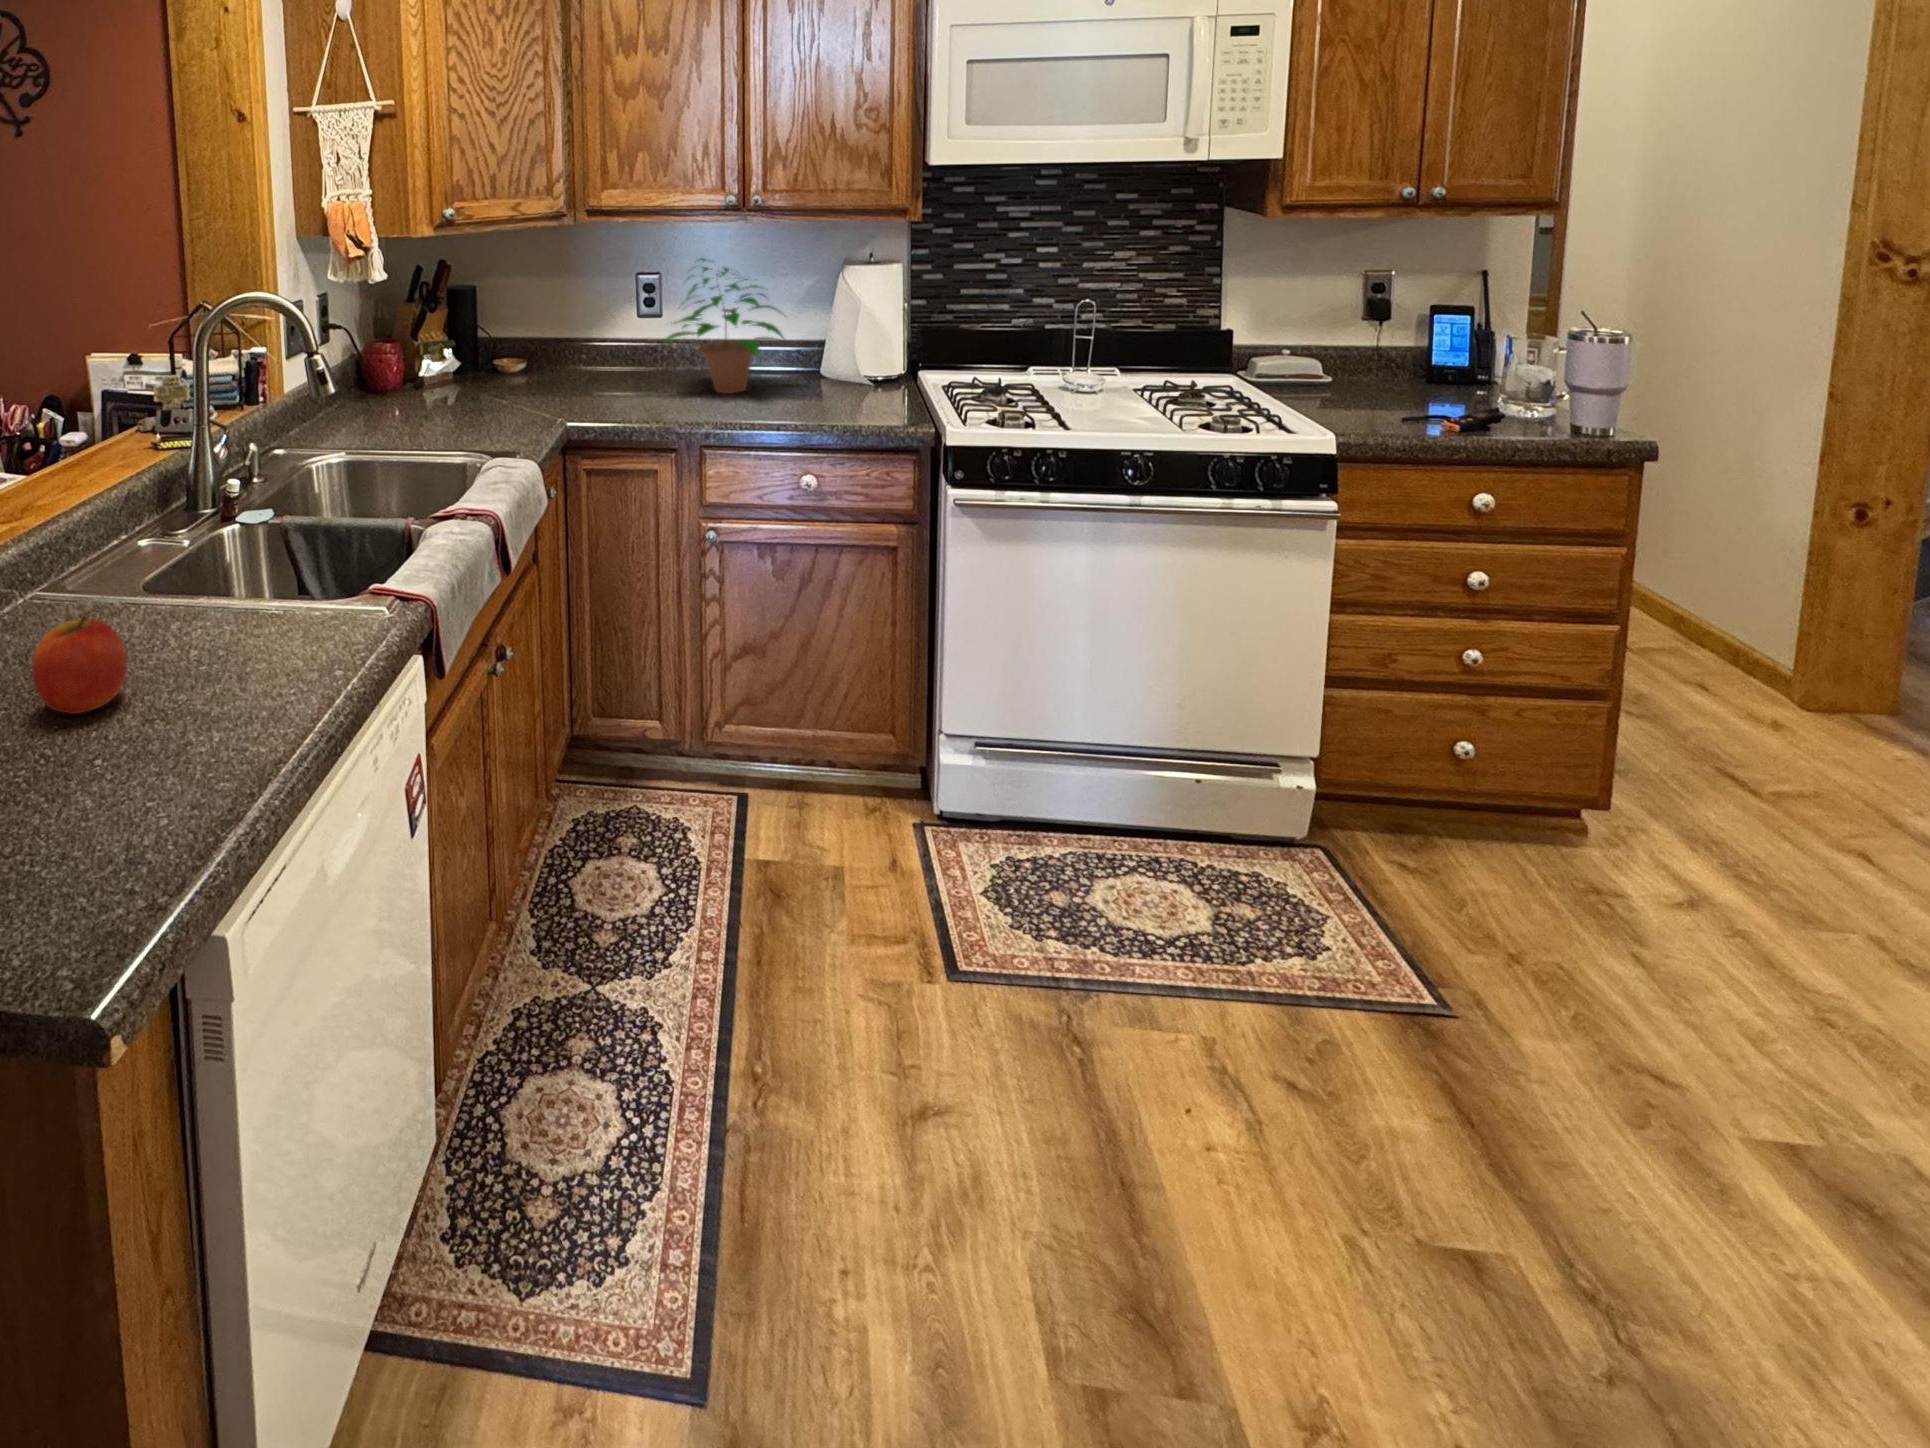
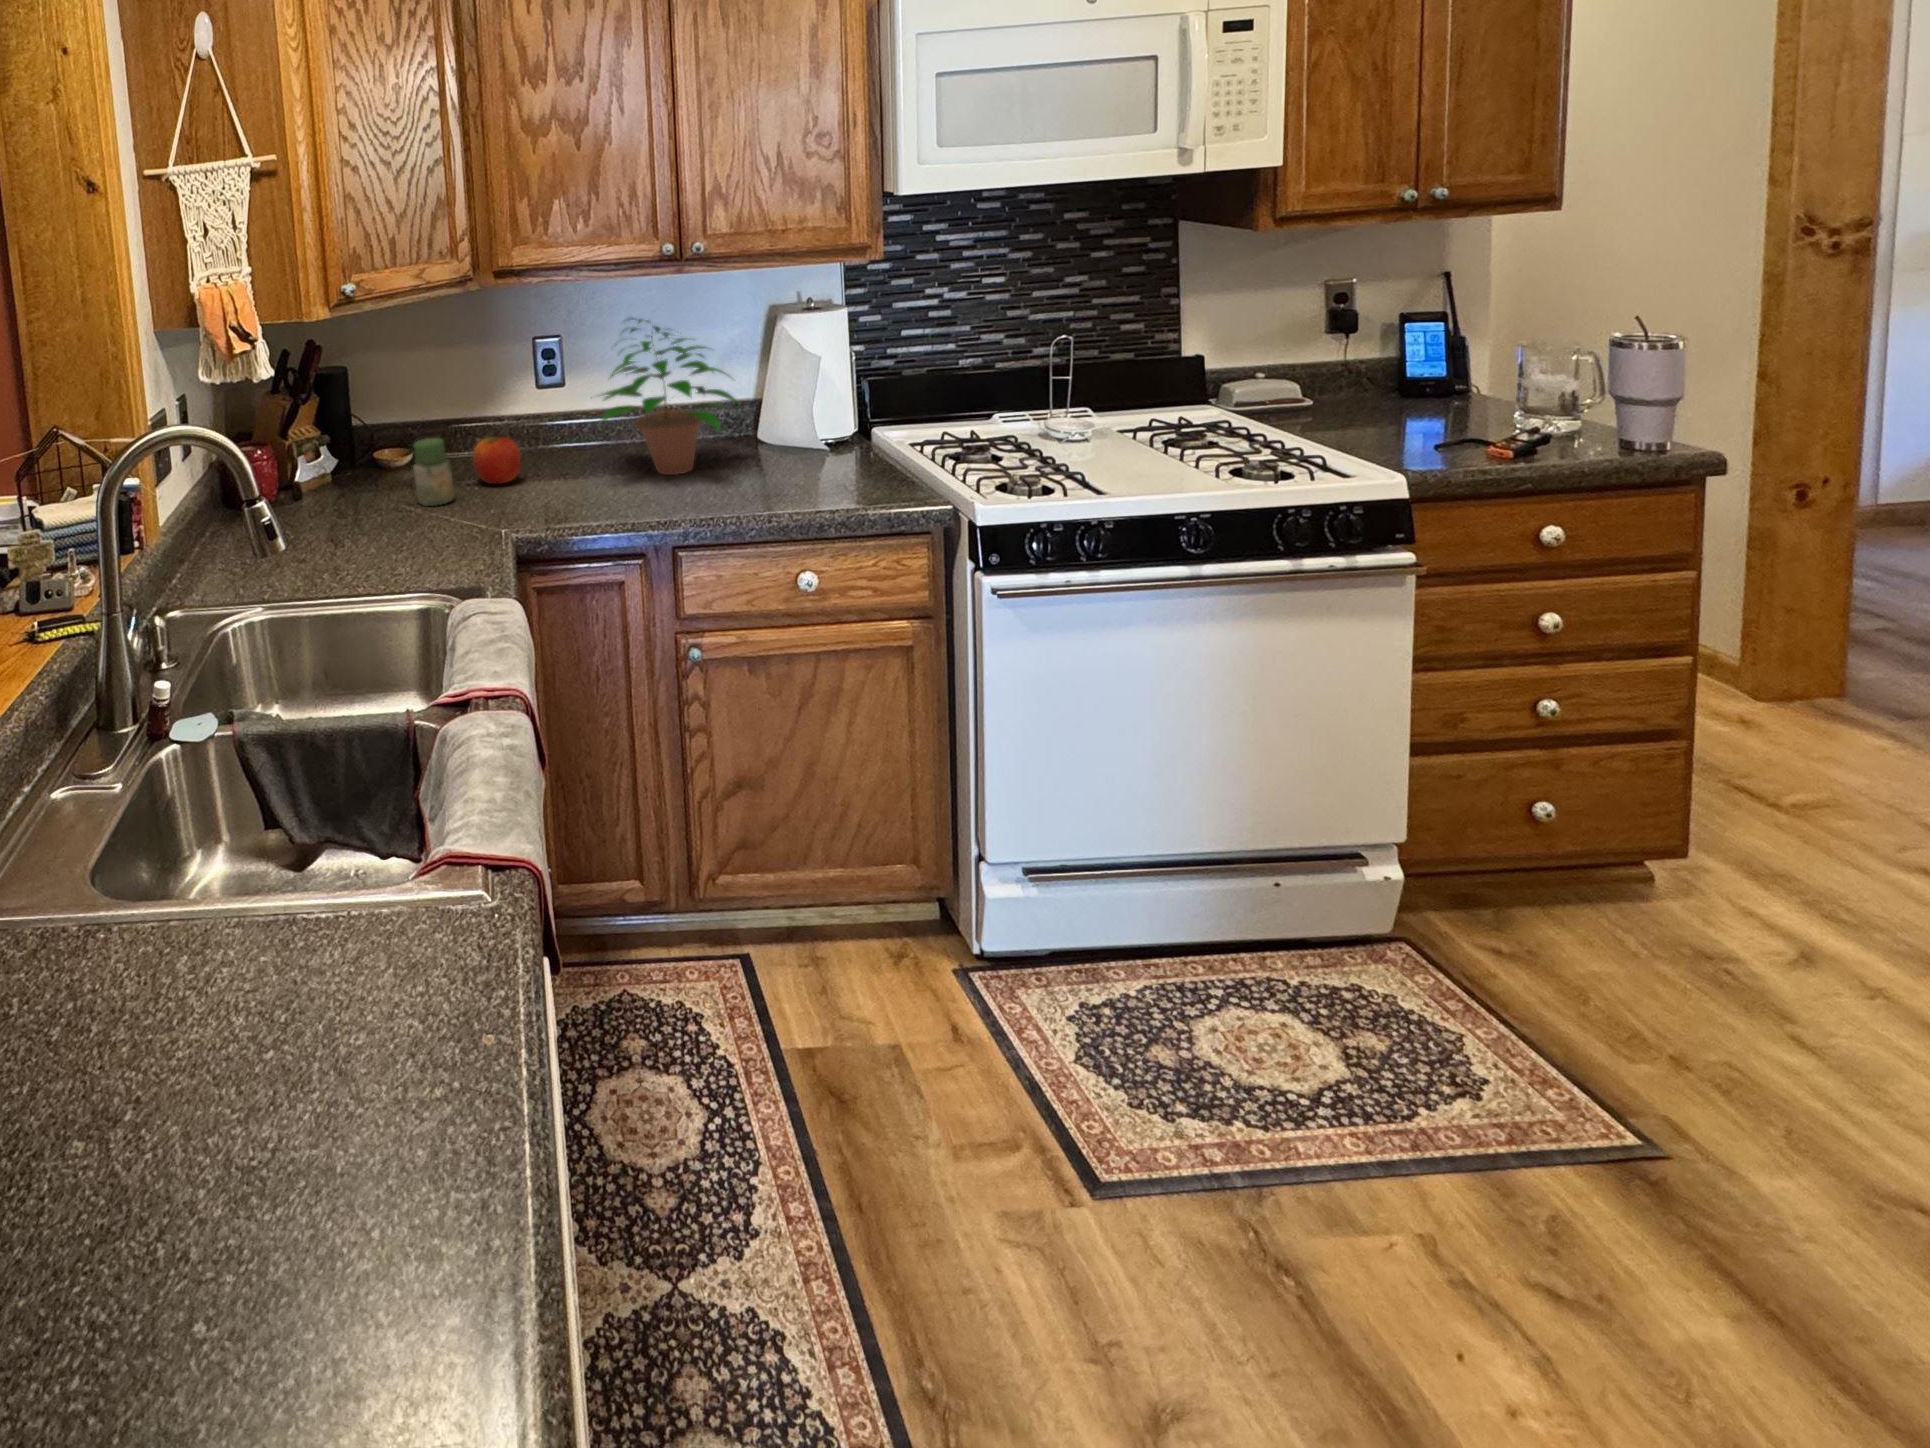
jar: none [505,345,539,400] -> present [413,438,455,506]
apple: present [32,616,127,714] -> present [473,435,521,484]

